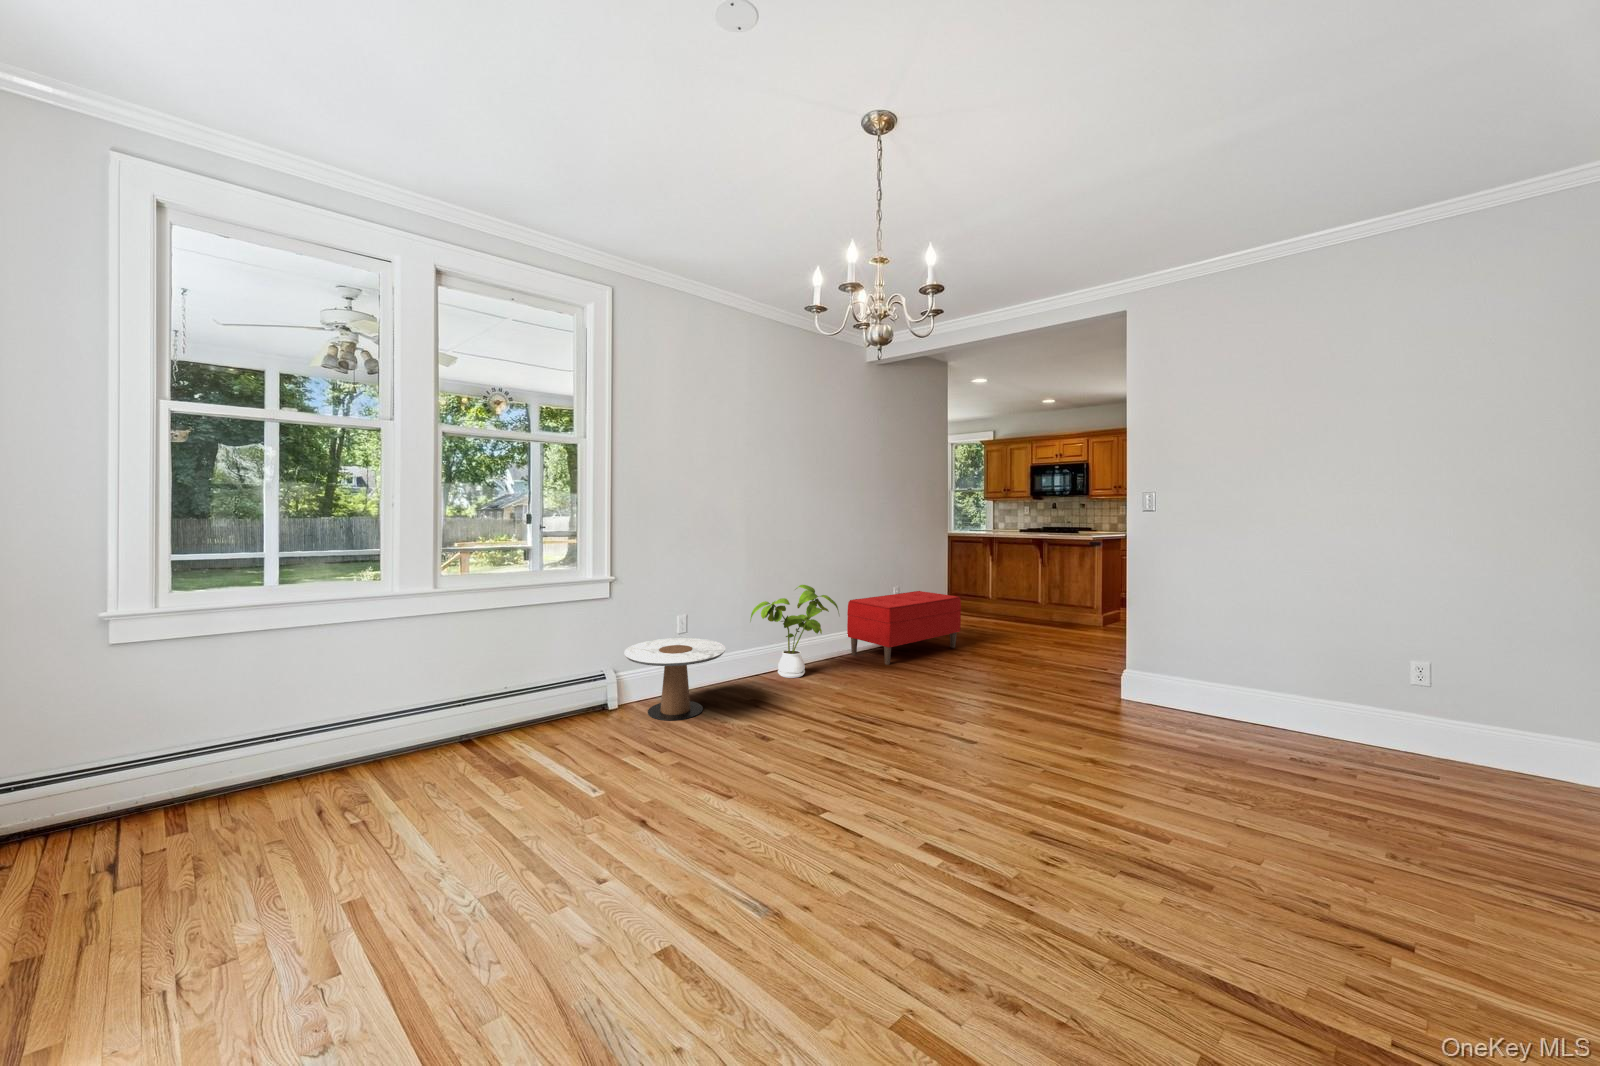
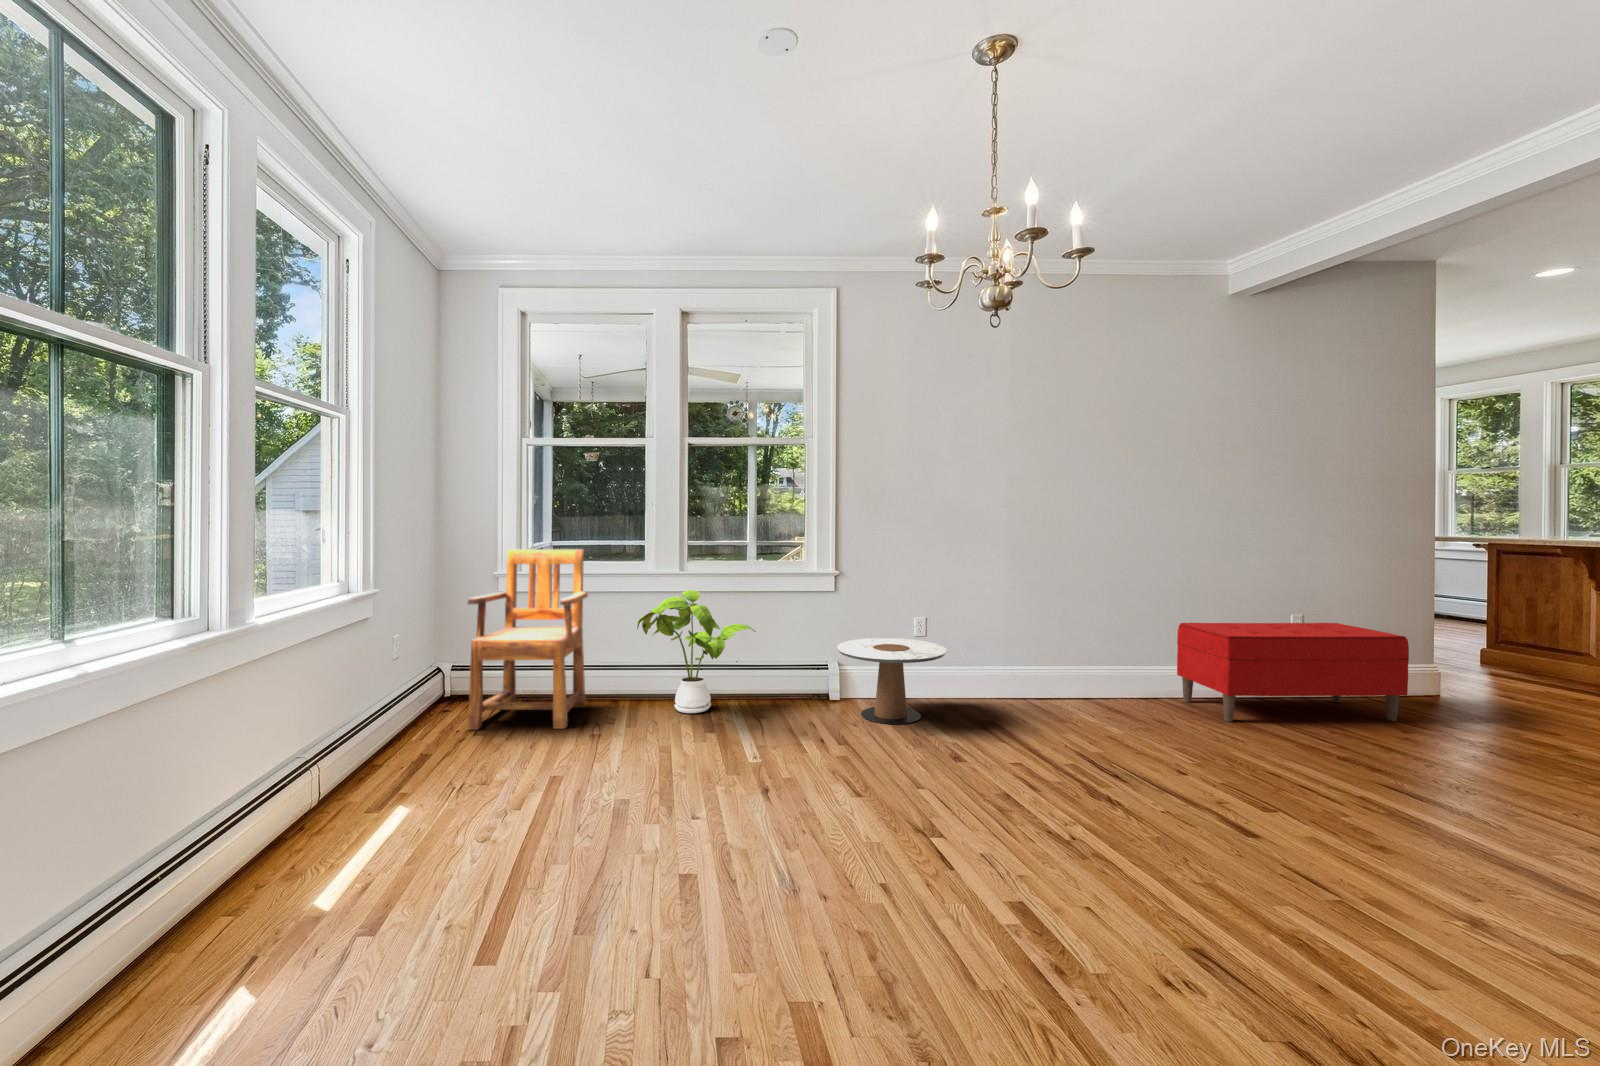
armchair: none [70,578,291,886] -> present [468,549,588,730]
house plant: present [750,585,839,678] -> present [637,590,756,713]

